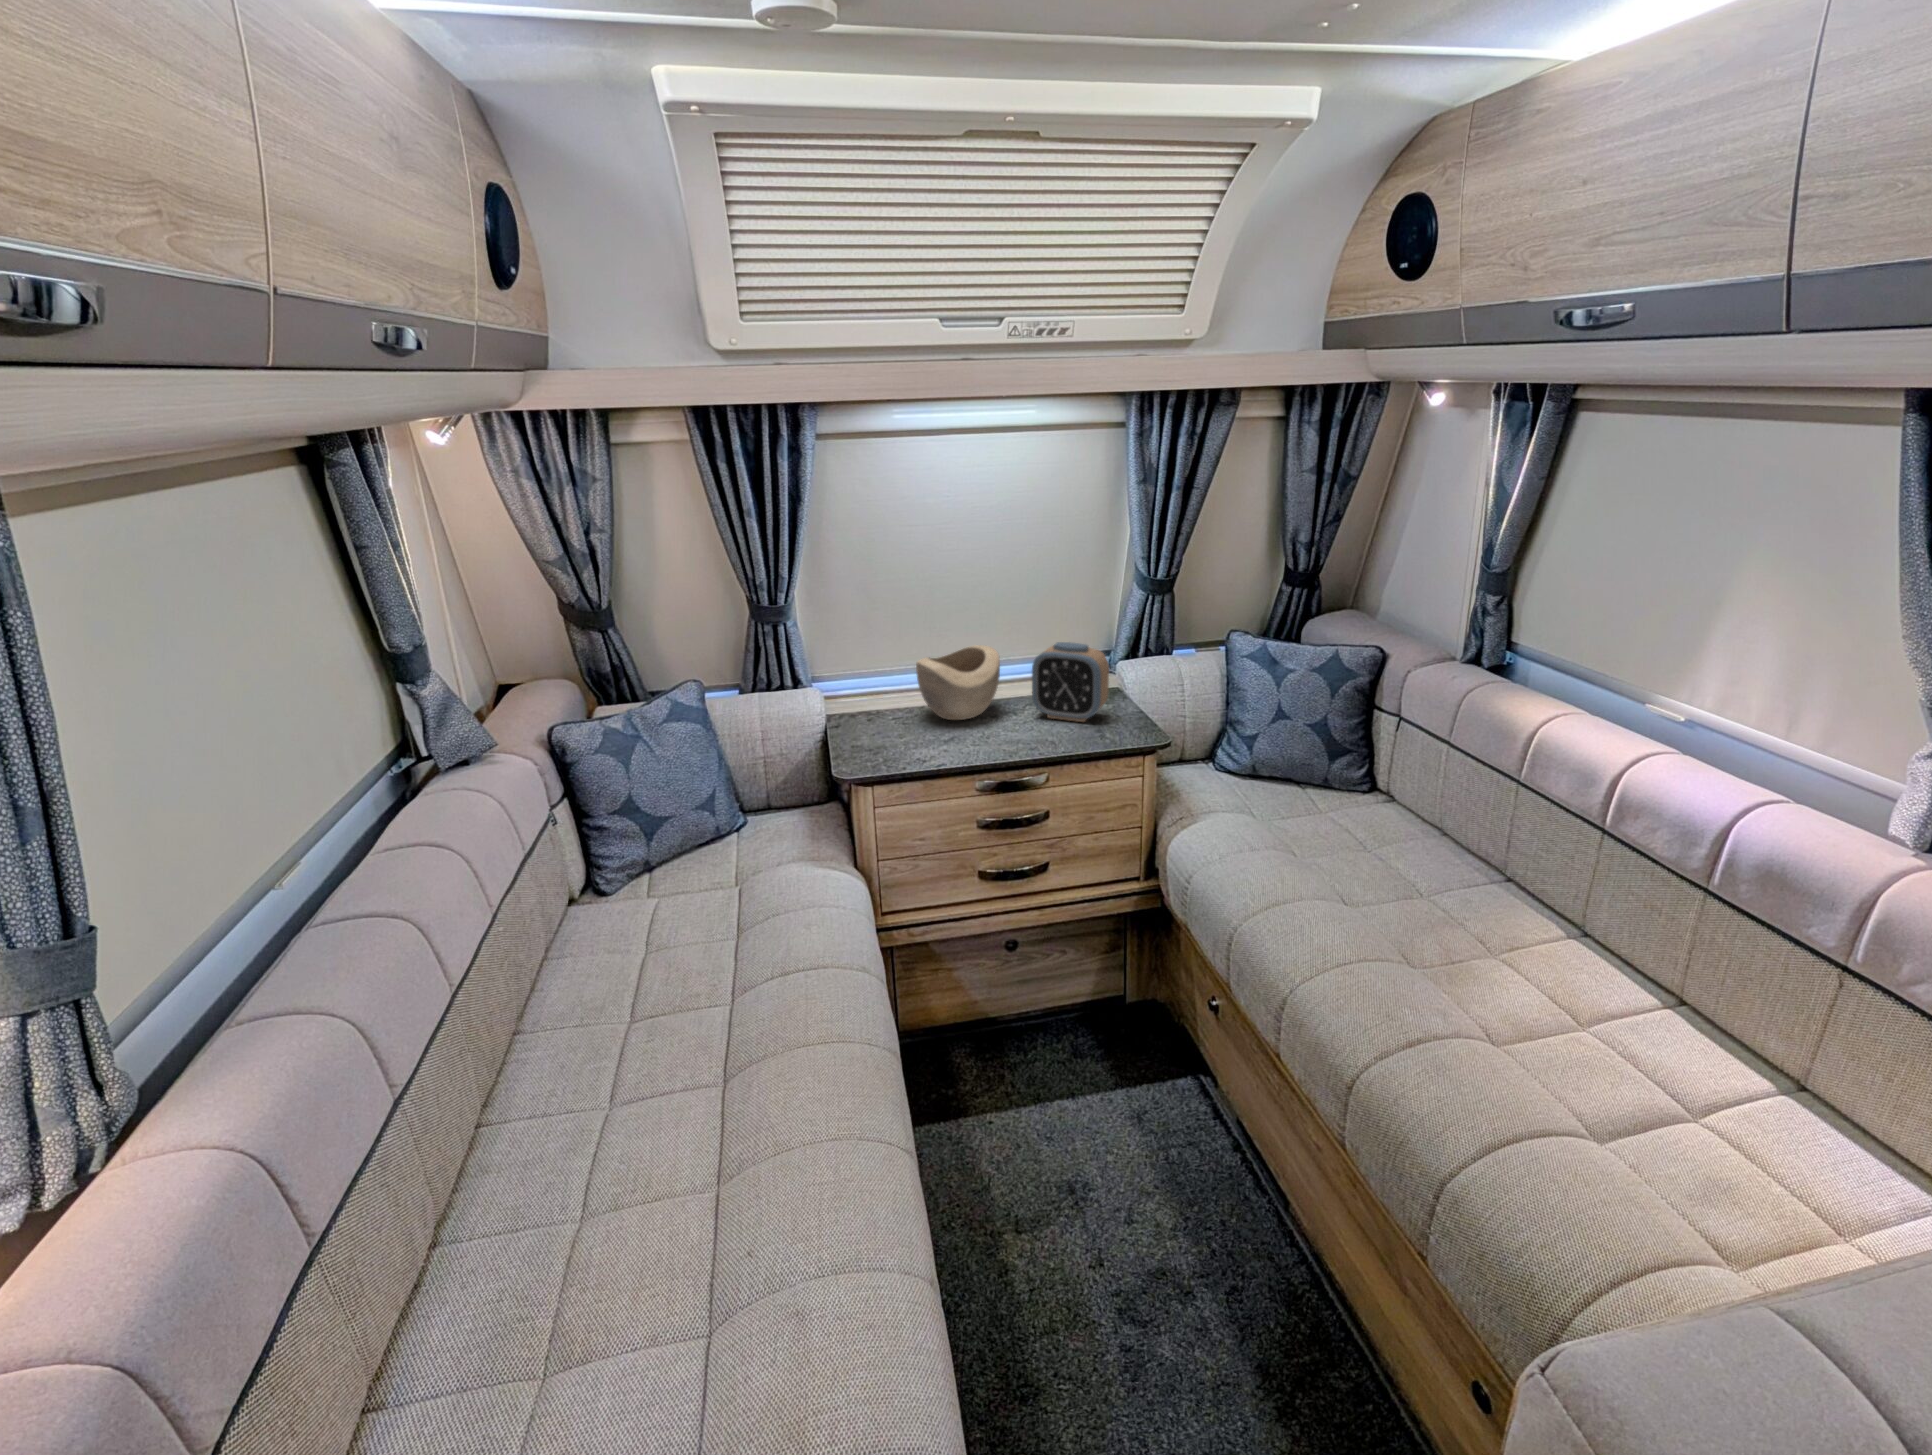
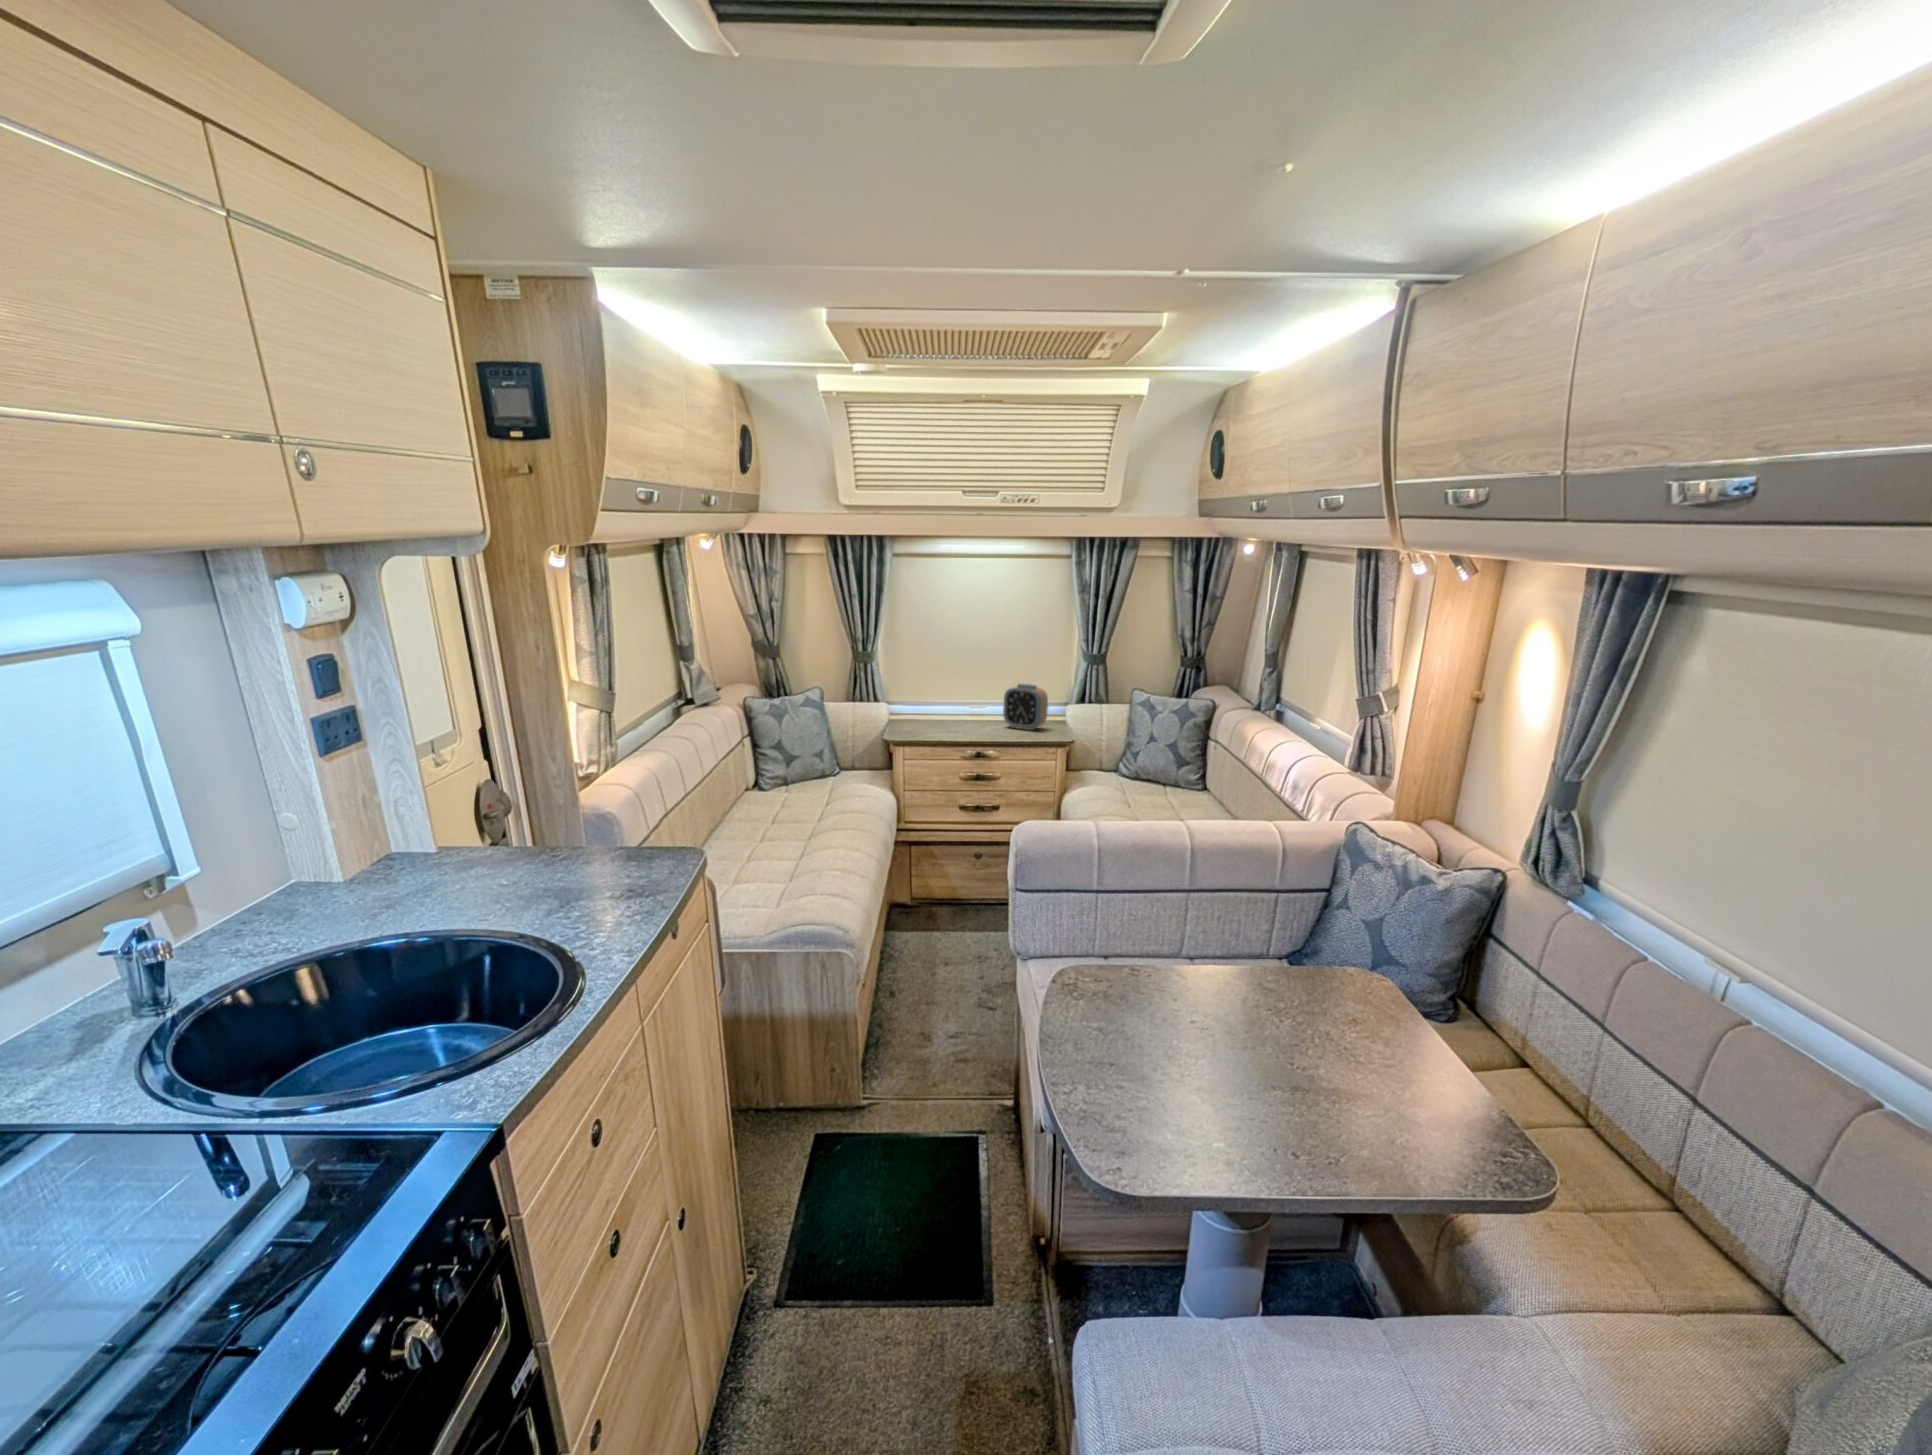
decorative bowl: present [916,645,1000,720] -> none [940,685,988,725]

